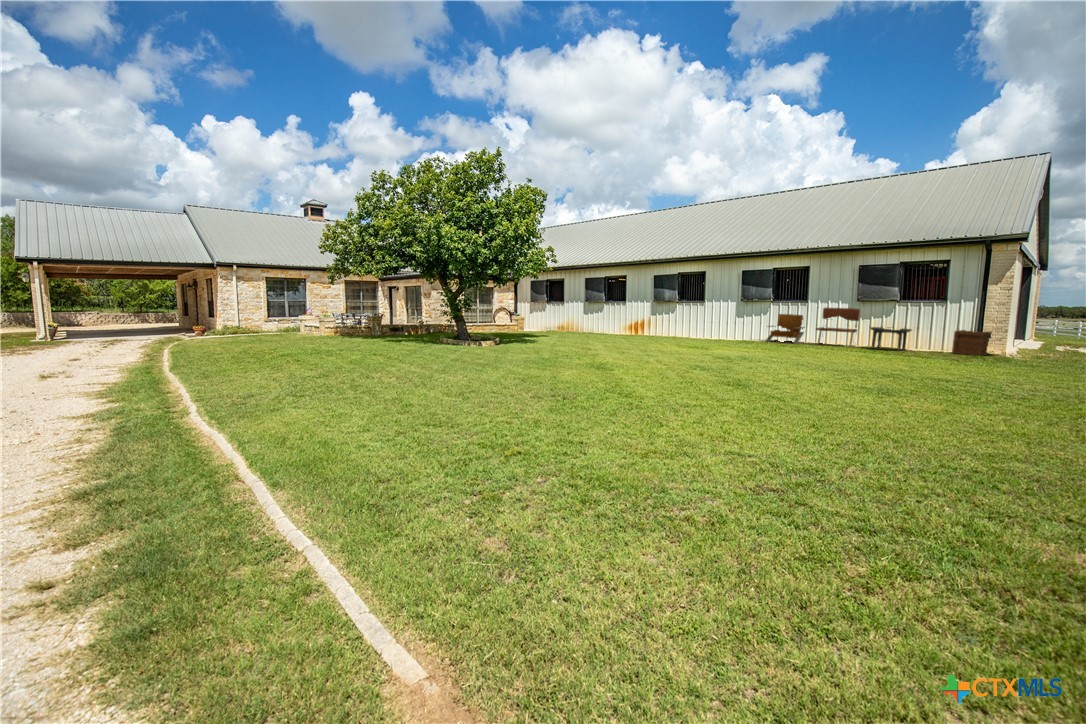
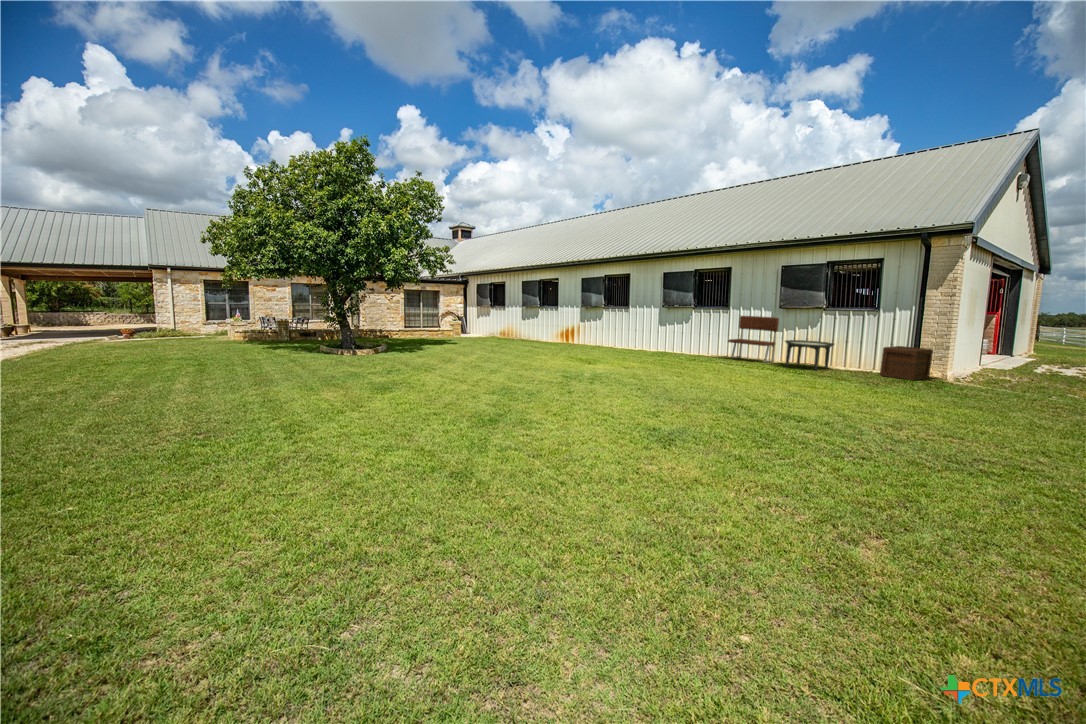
lounge chair: present [766,314,805,344] -> none [676,322,725,358]

